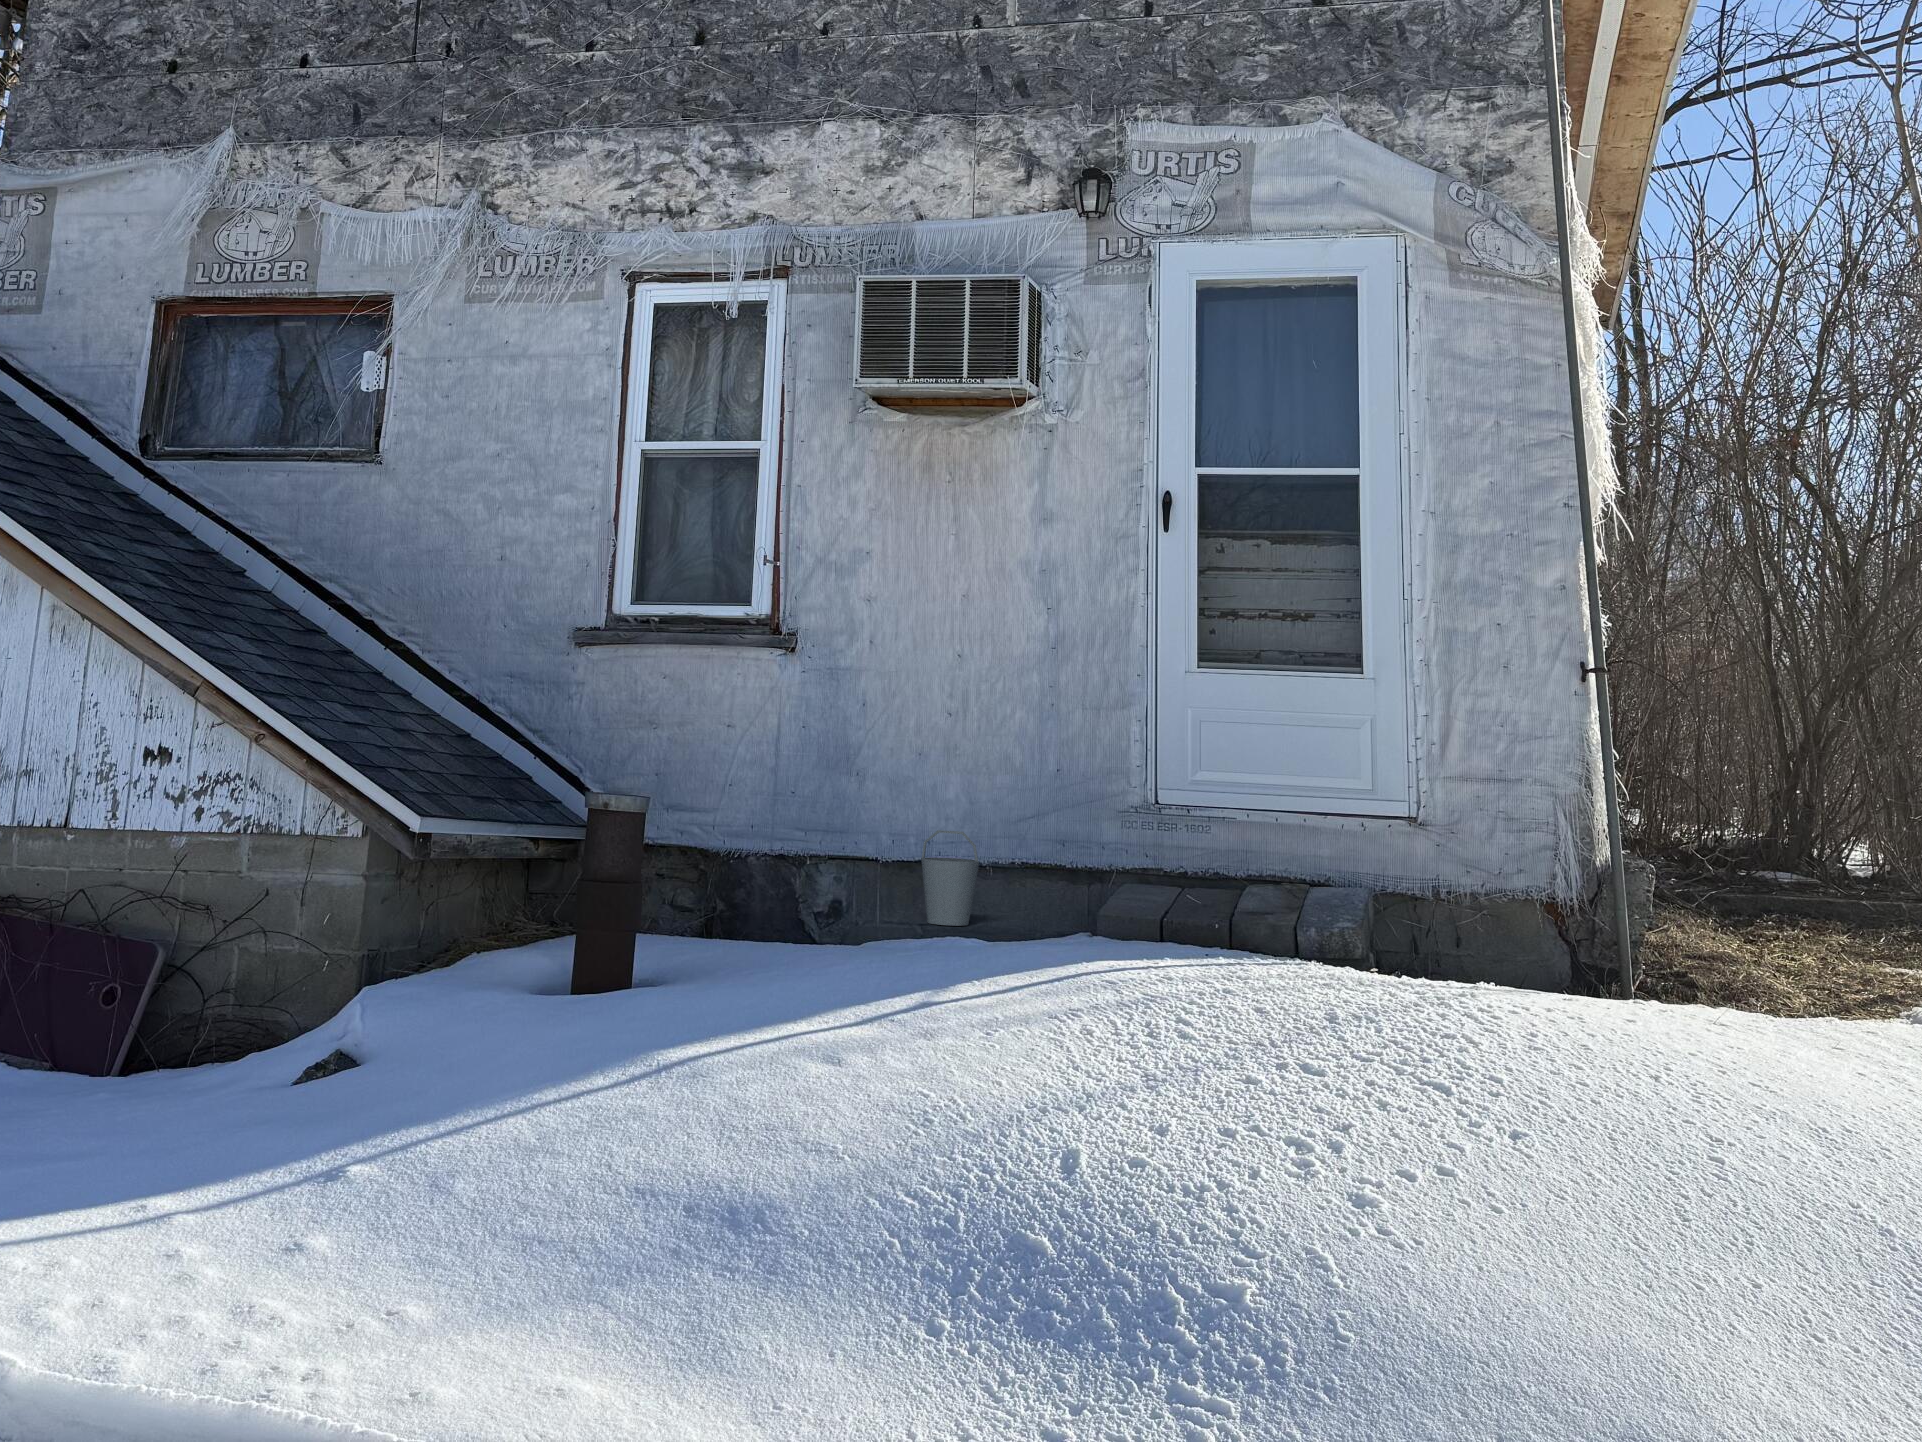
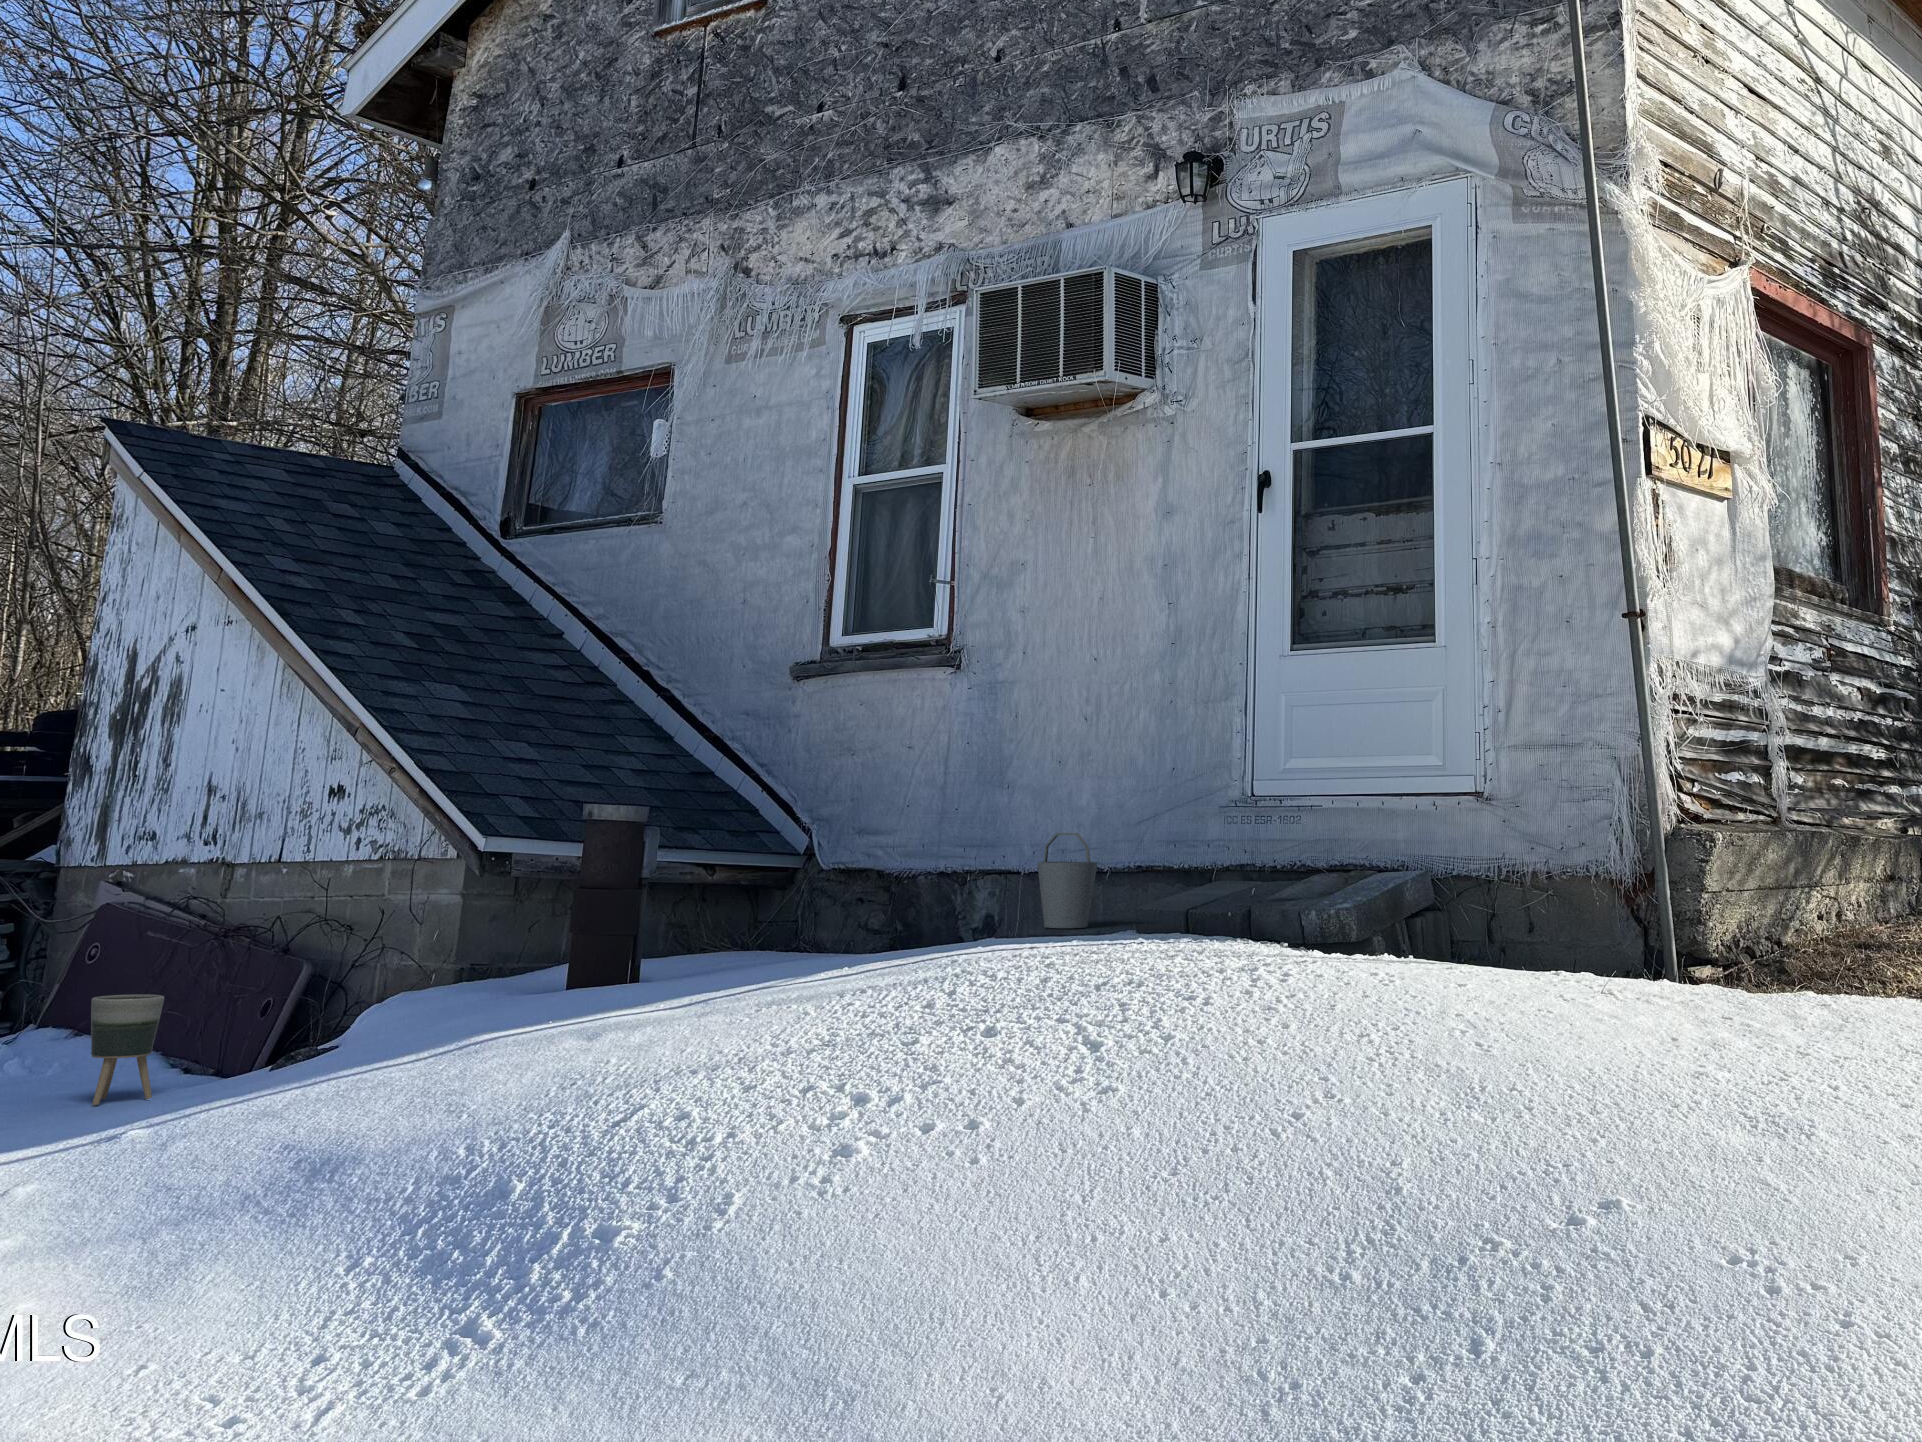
planter: none [83,996,162,1123] -> present [91,995,164,1105]

